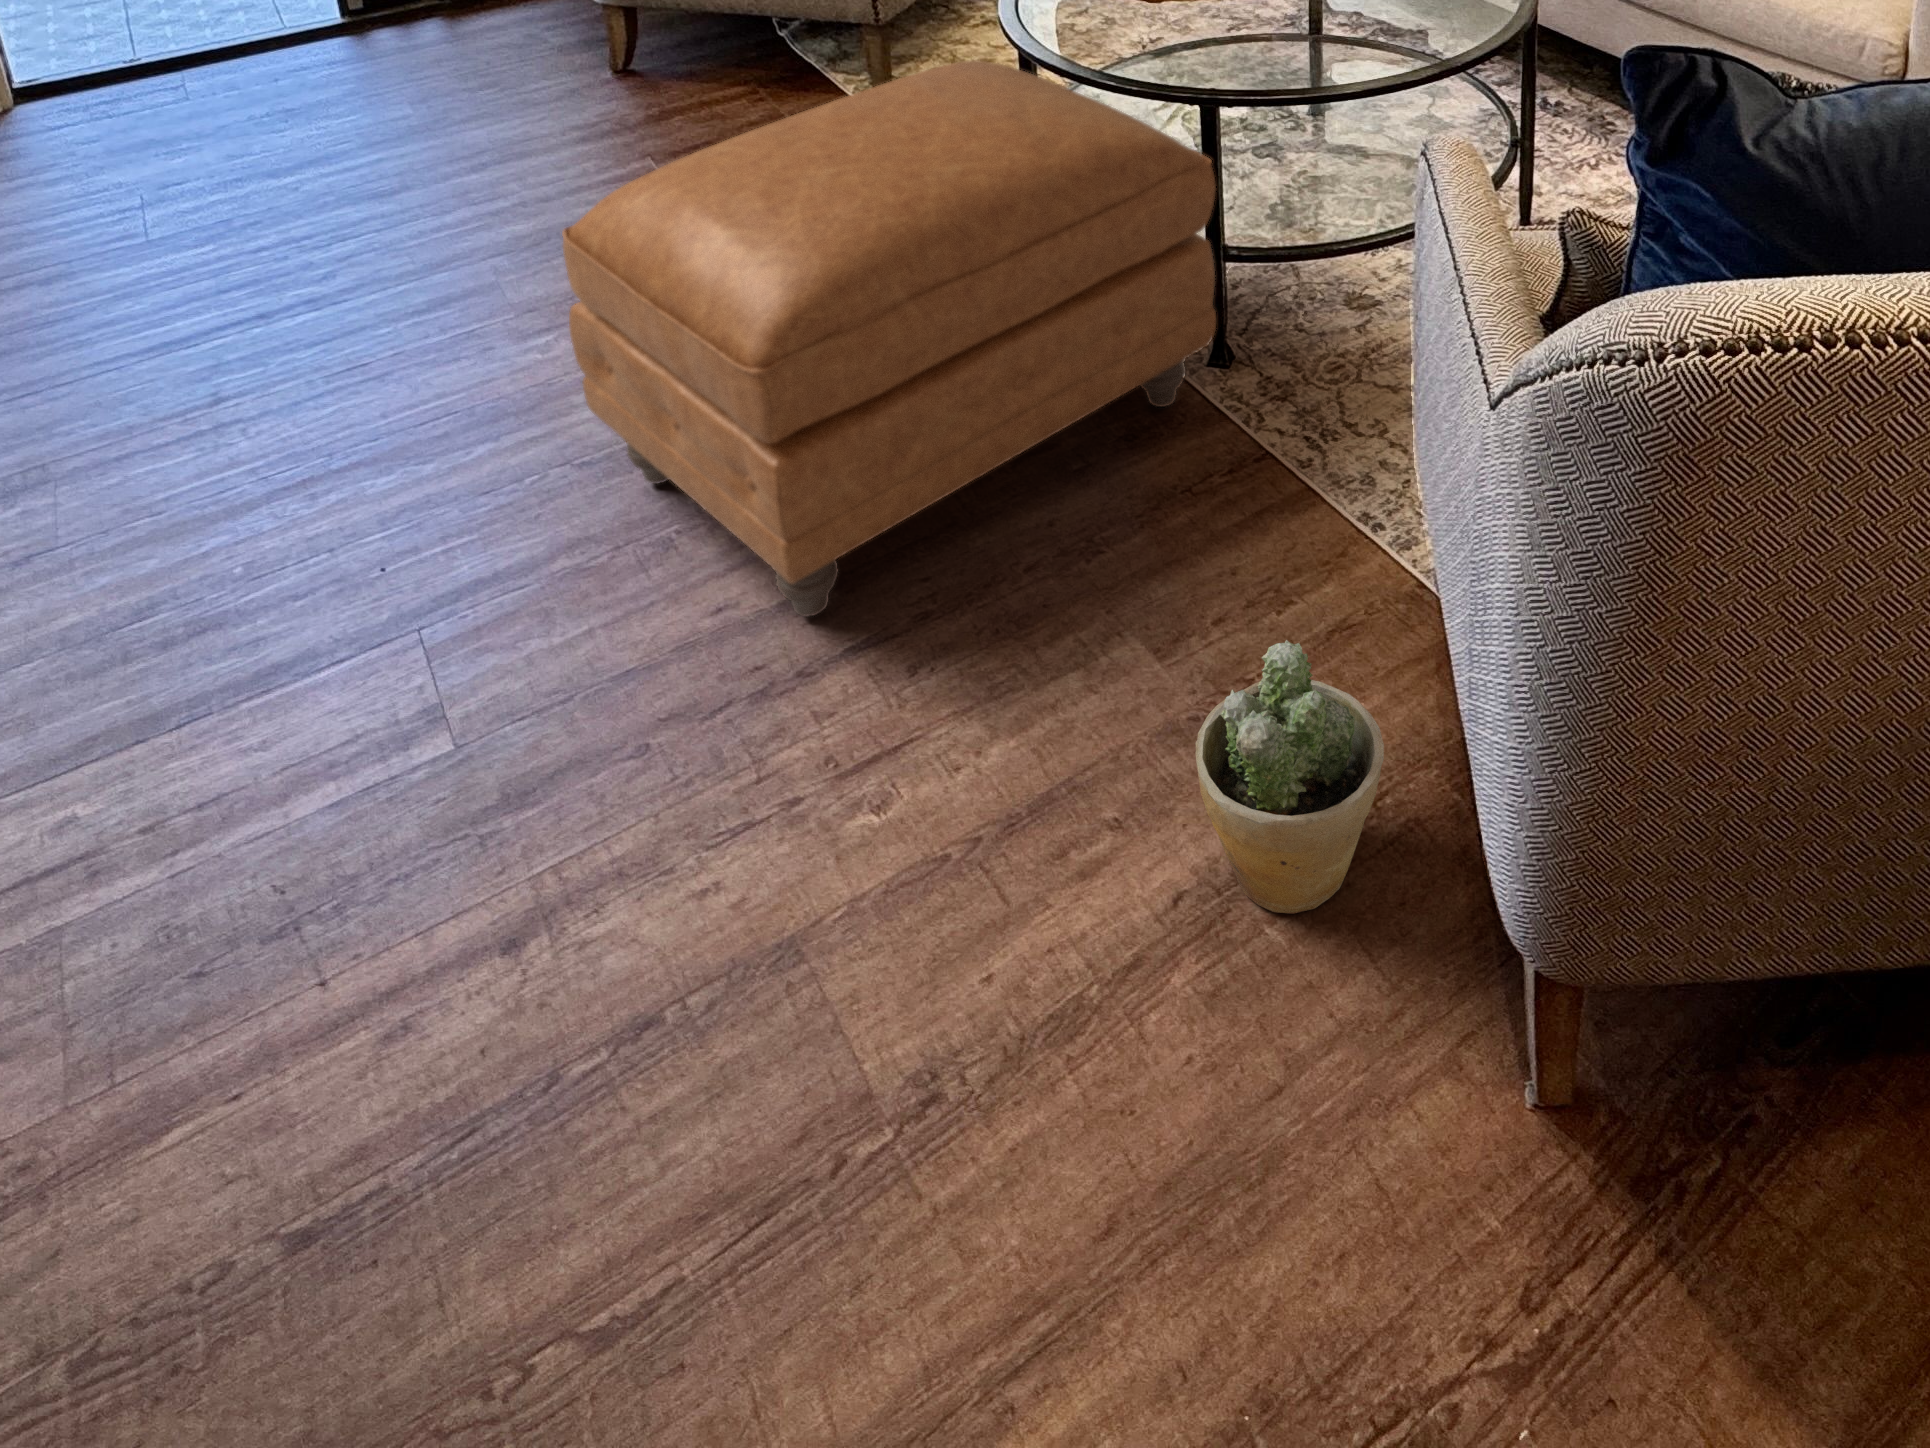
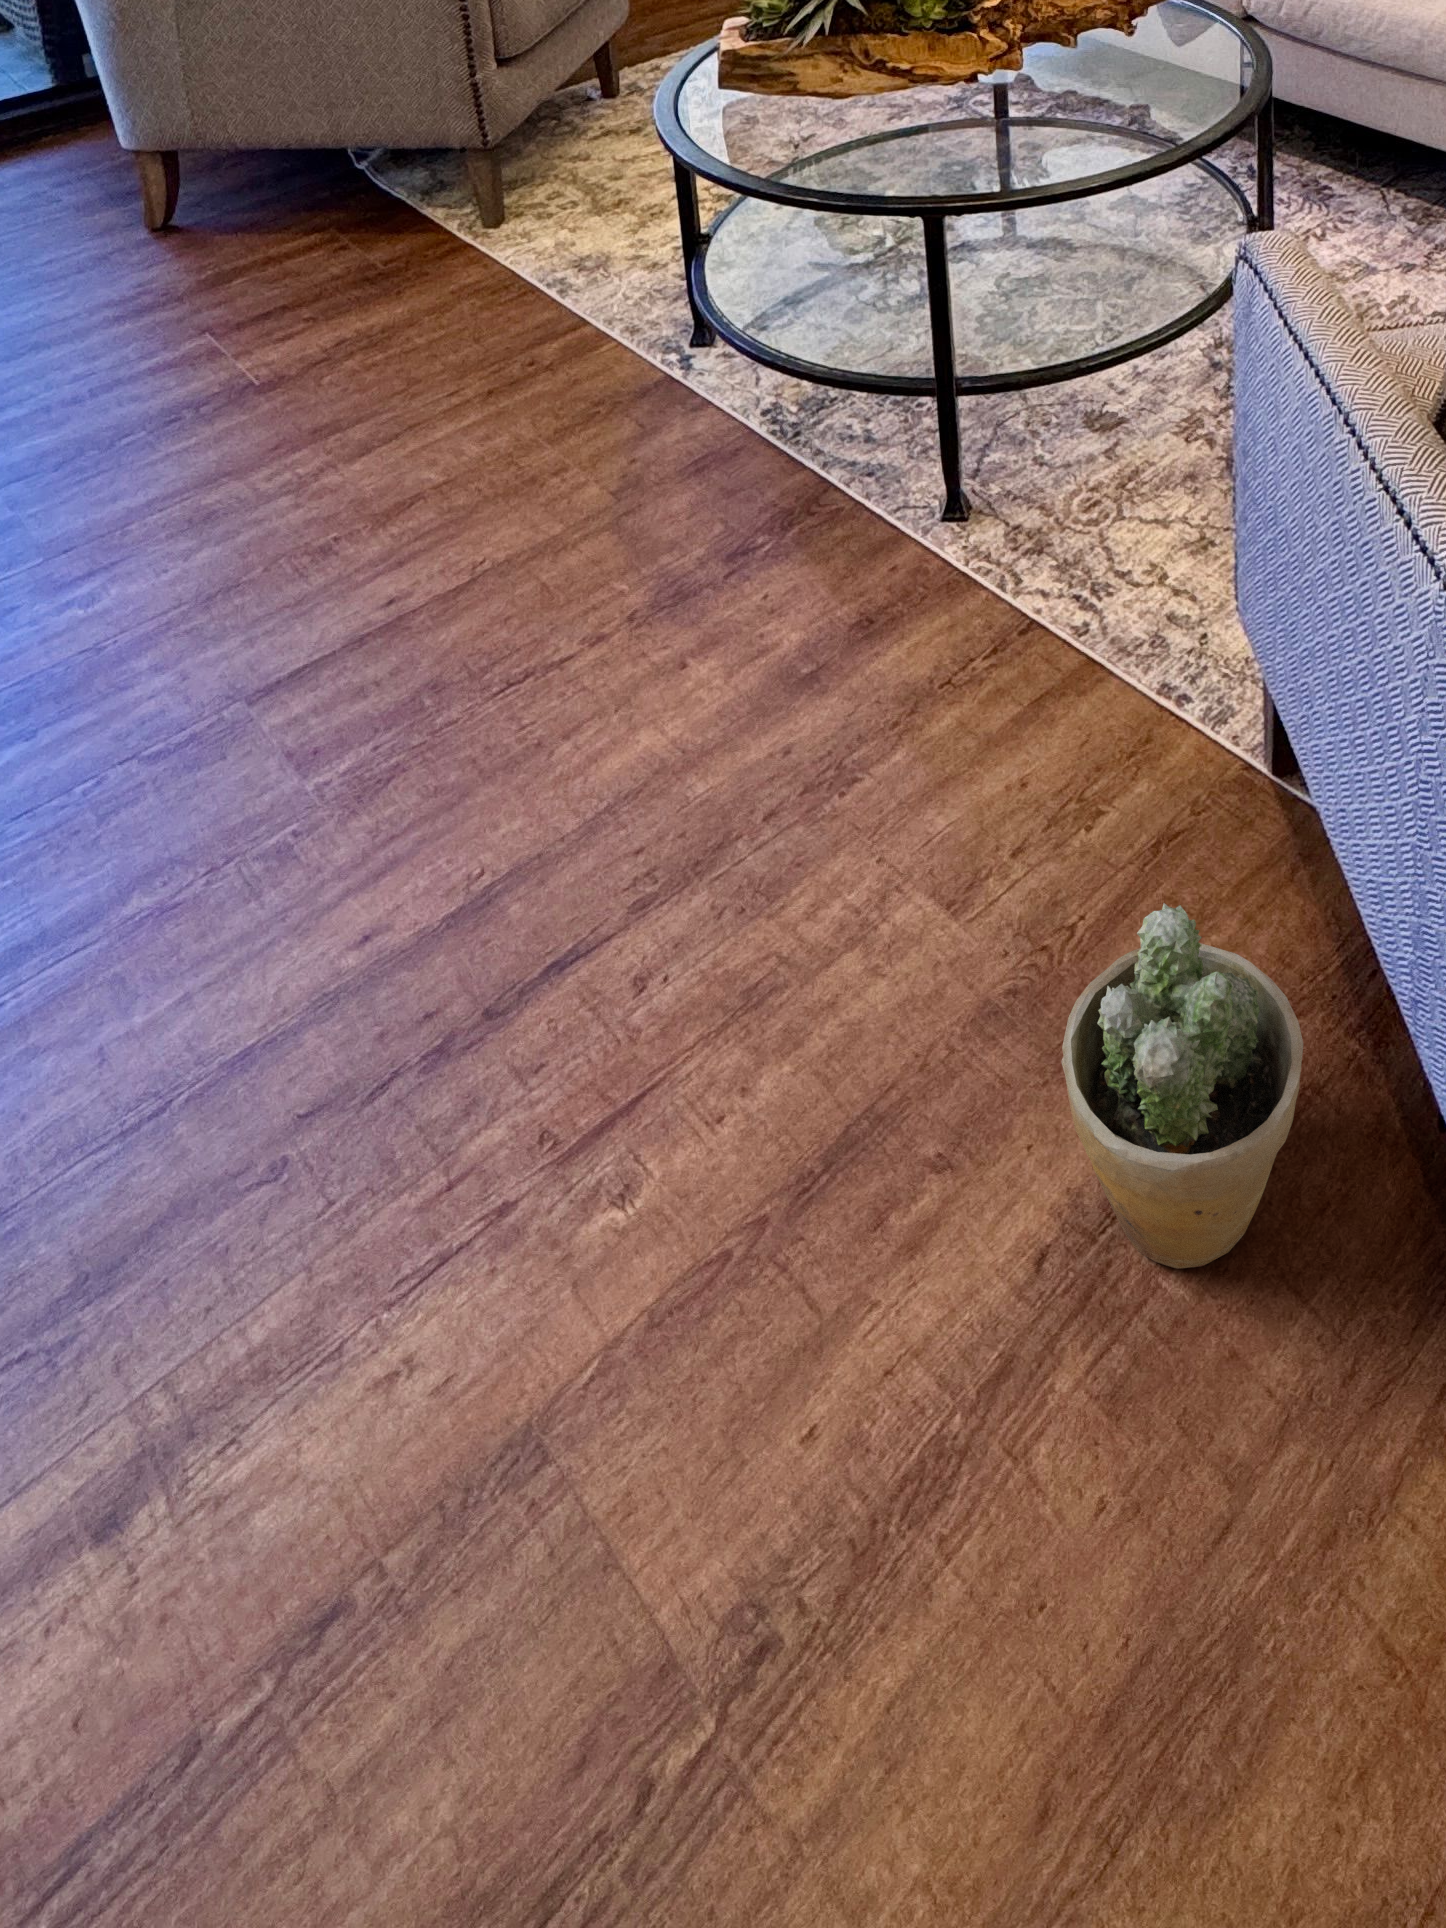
ottoman: present [562,60,1216,617] -> none [119,182,959,934]

